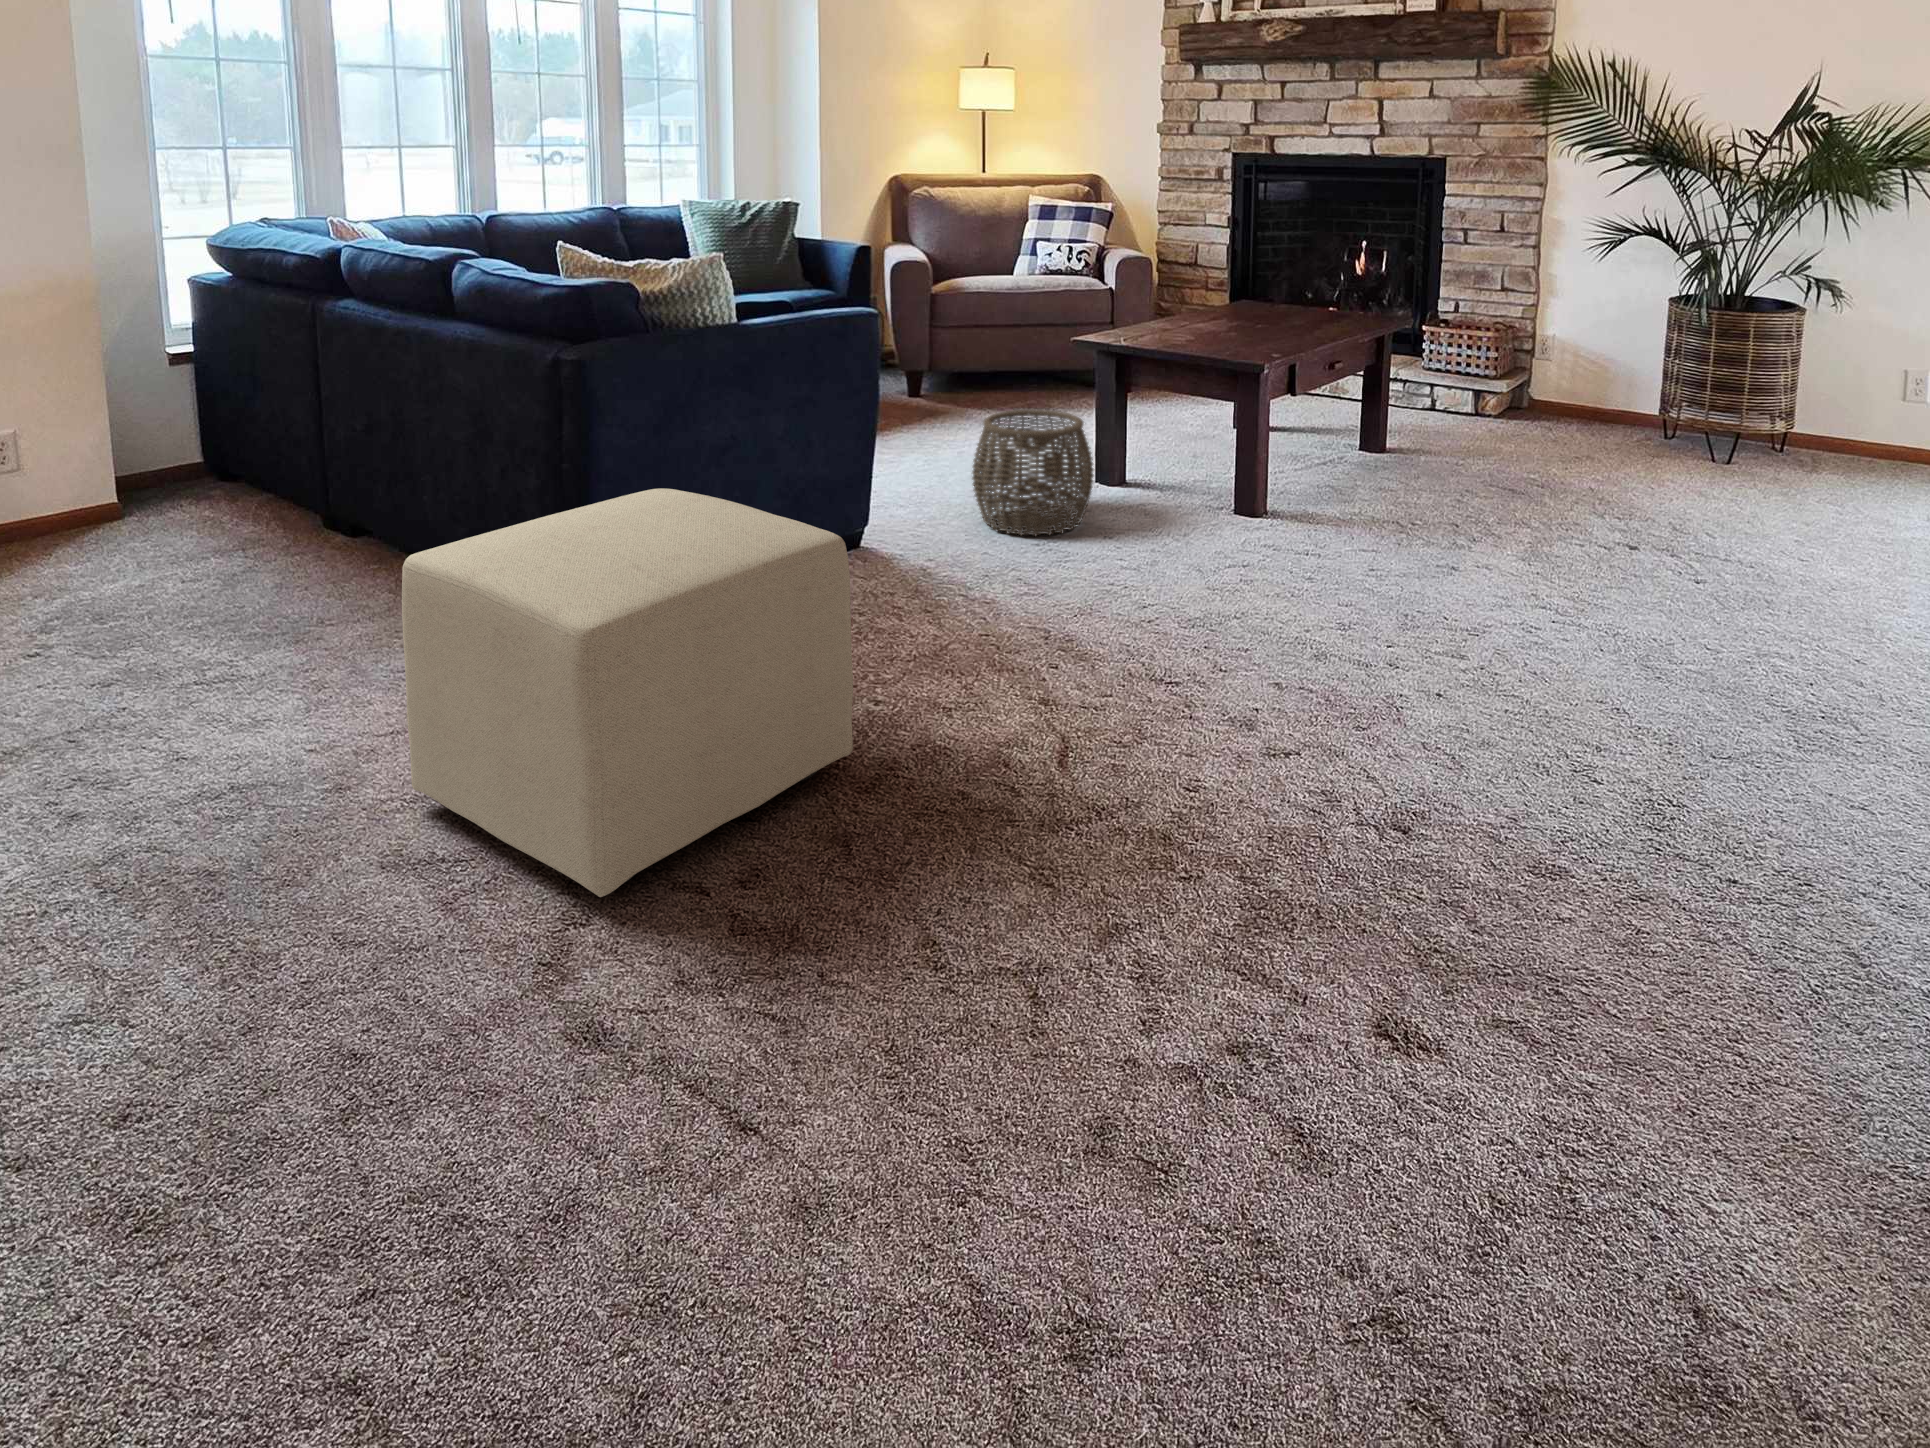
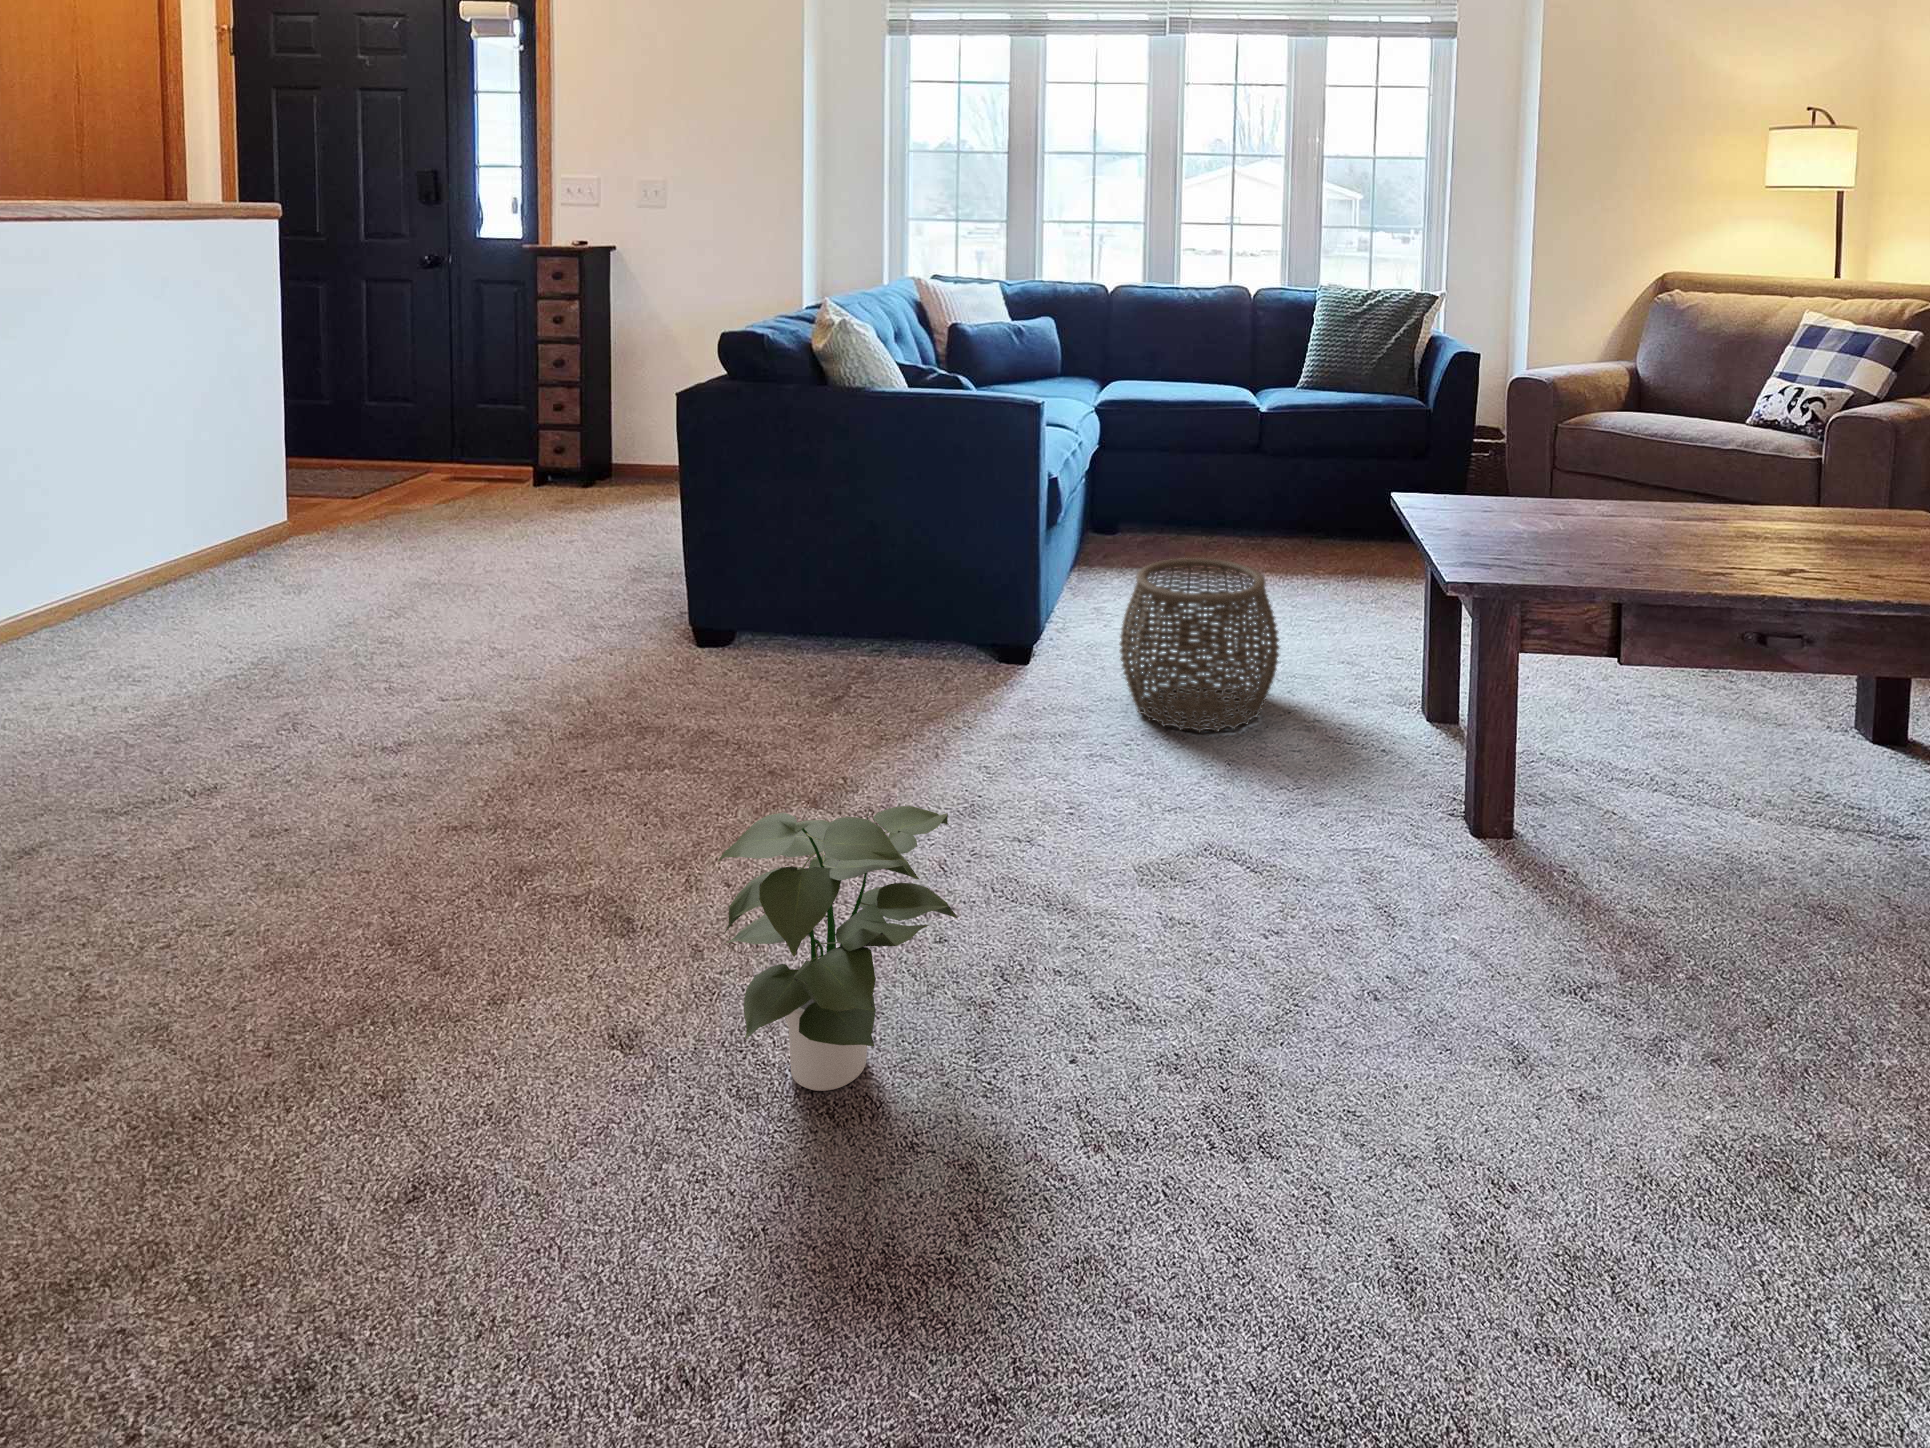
ottoman: present [402,488,853,897] -> none [196,501,600,791]
potted plant: none [1300,522,1469,702] -> present [718,806,957,1091]

